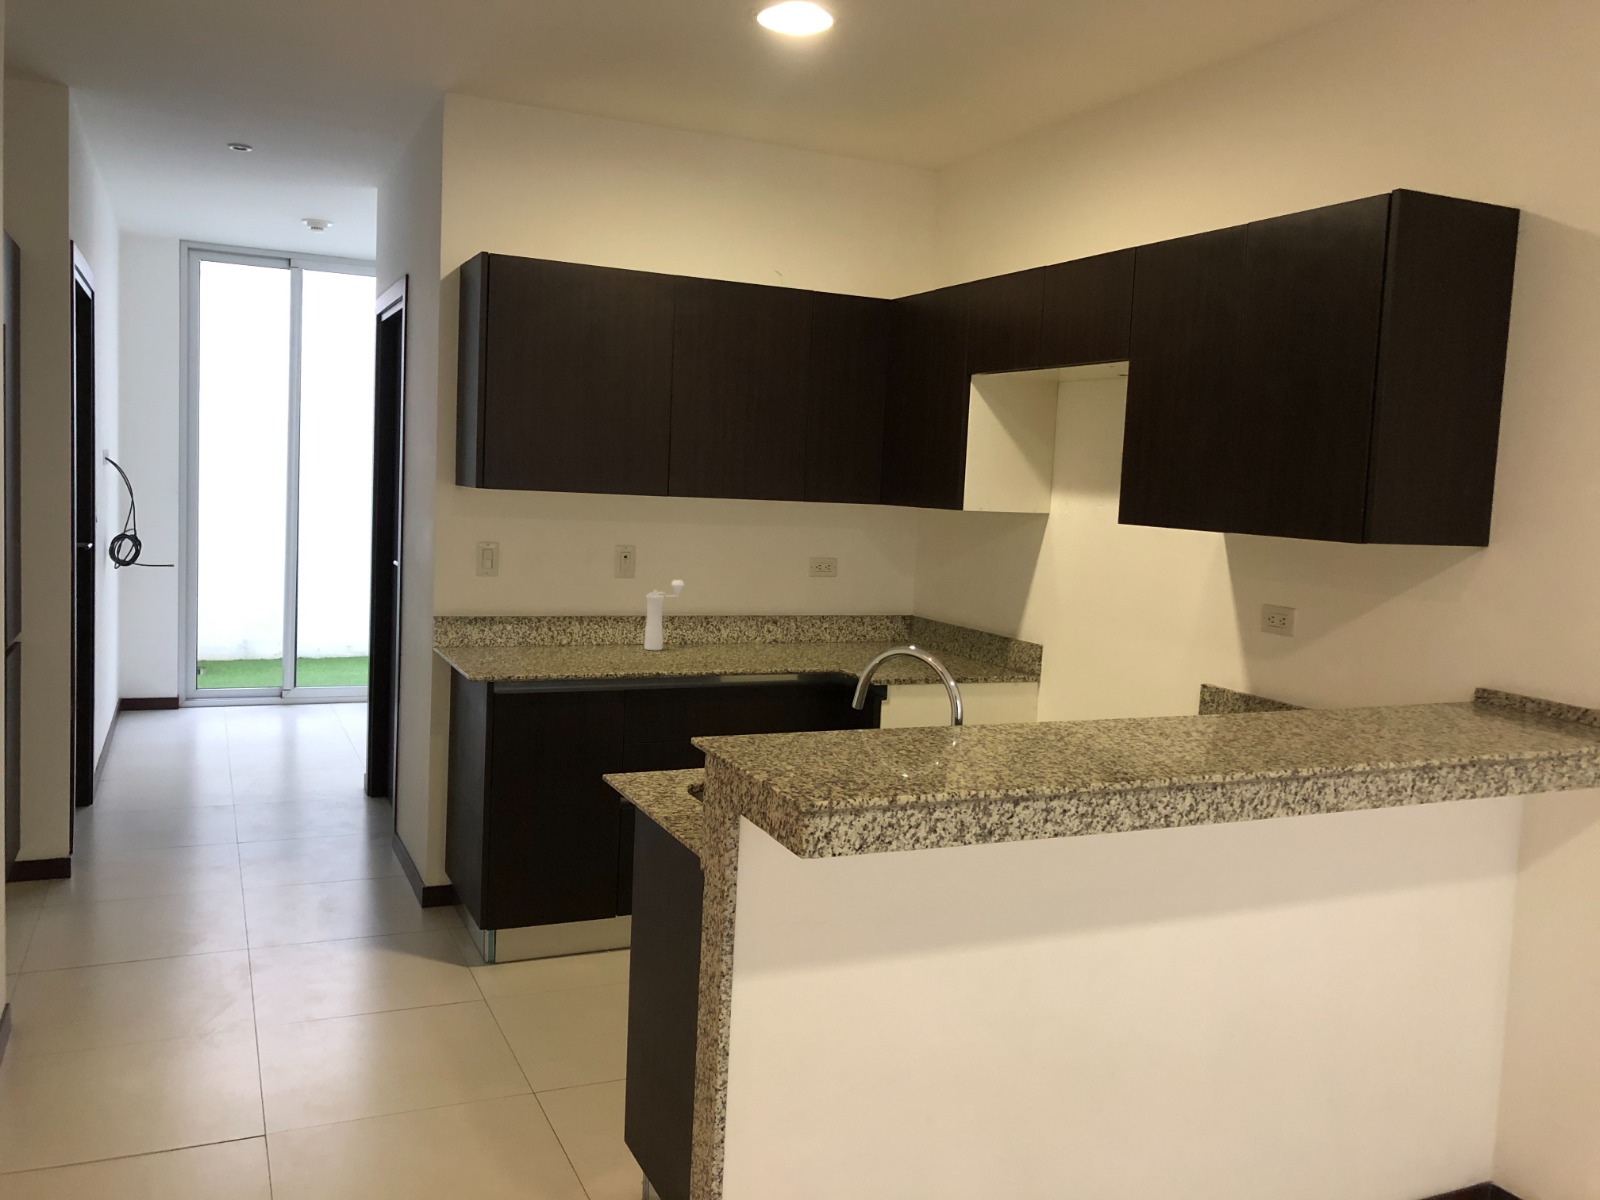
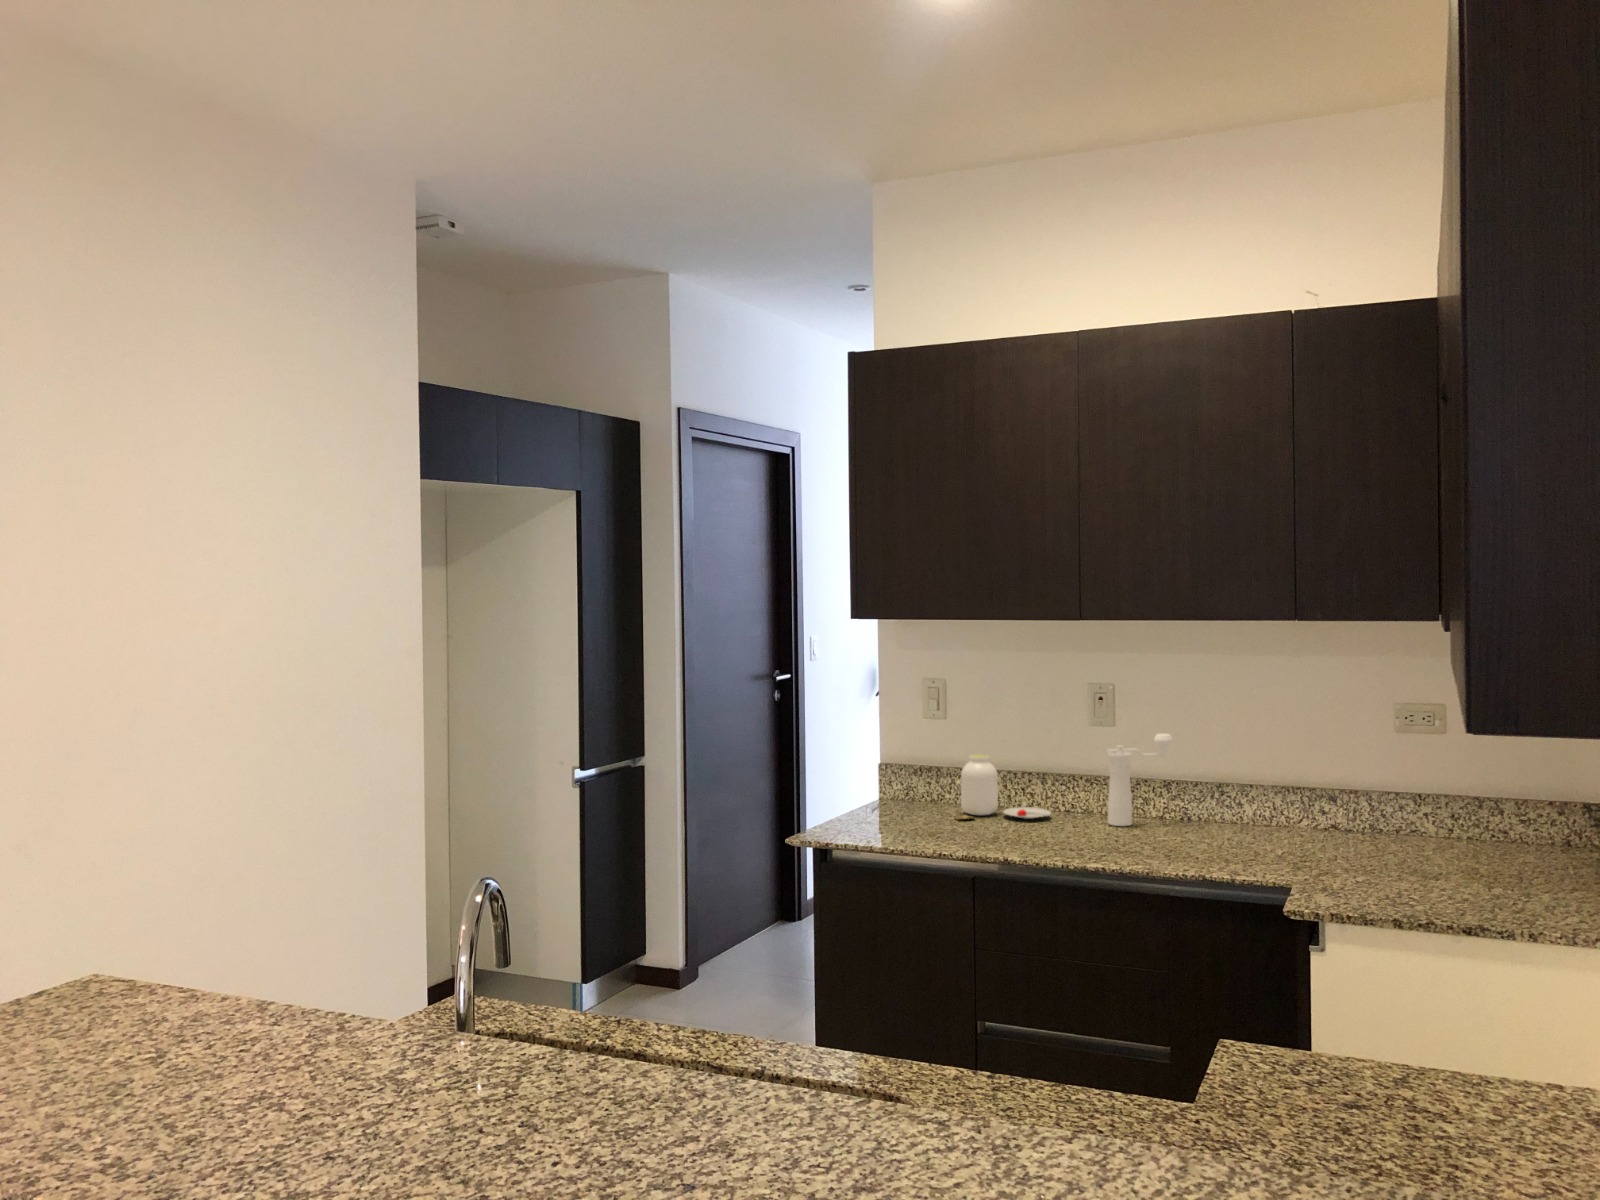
jar: none [529,602,607,655] -> present [955,755,1051,819]

